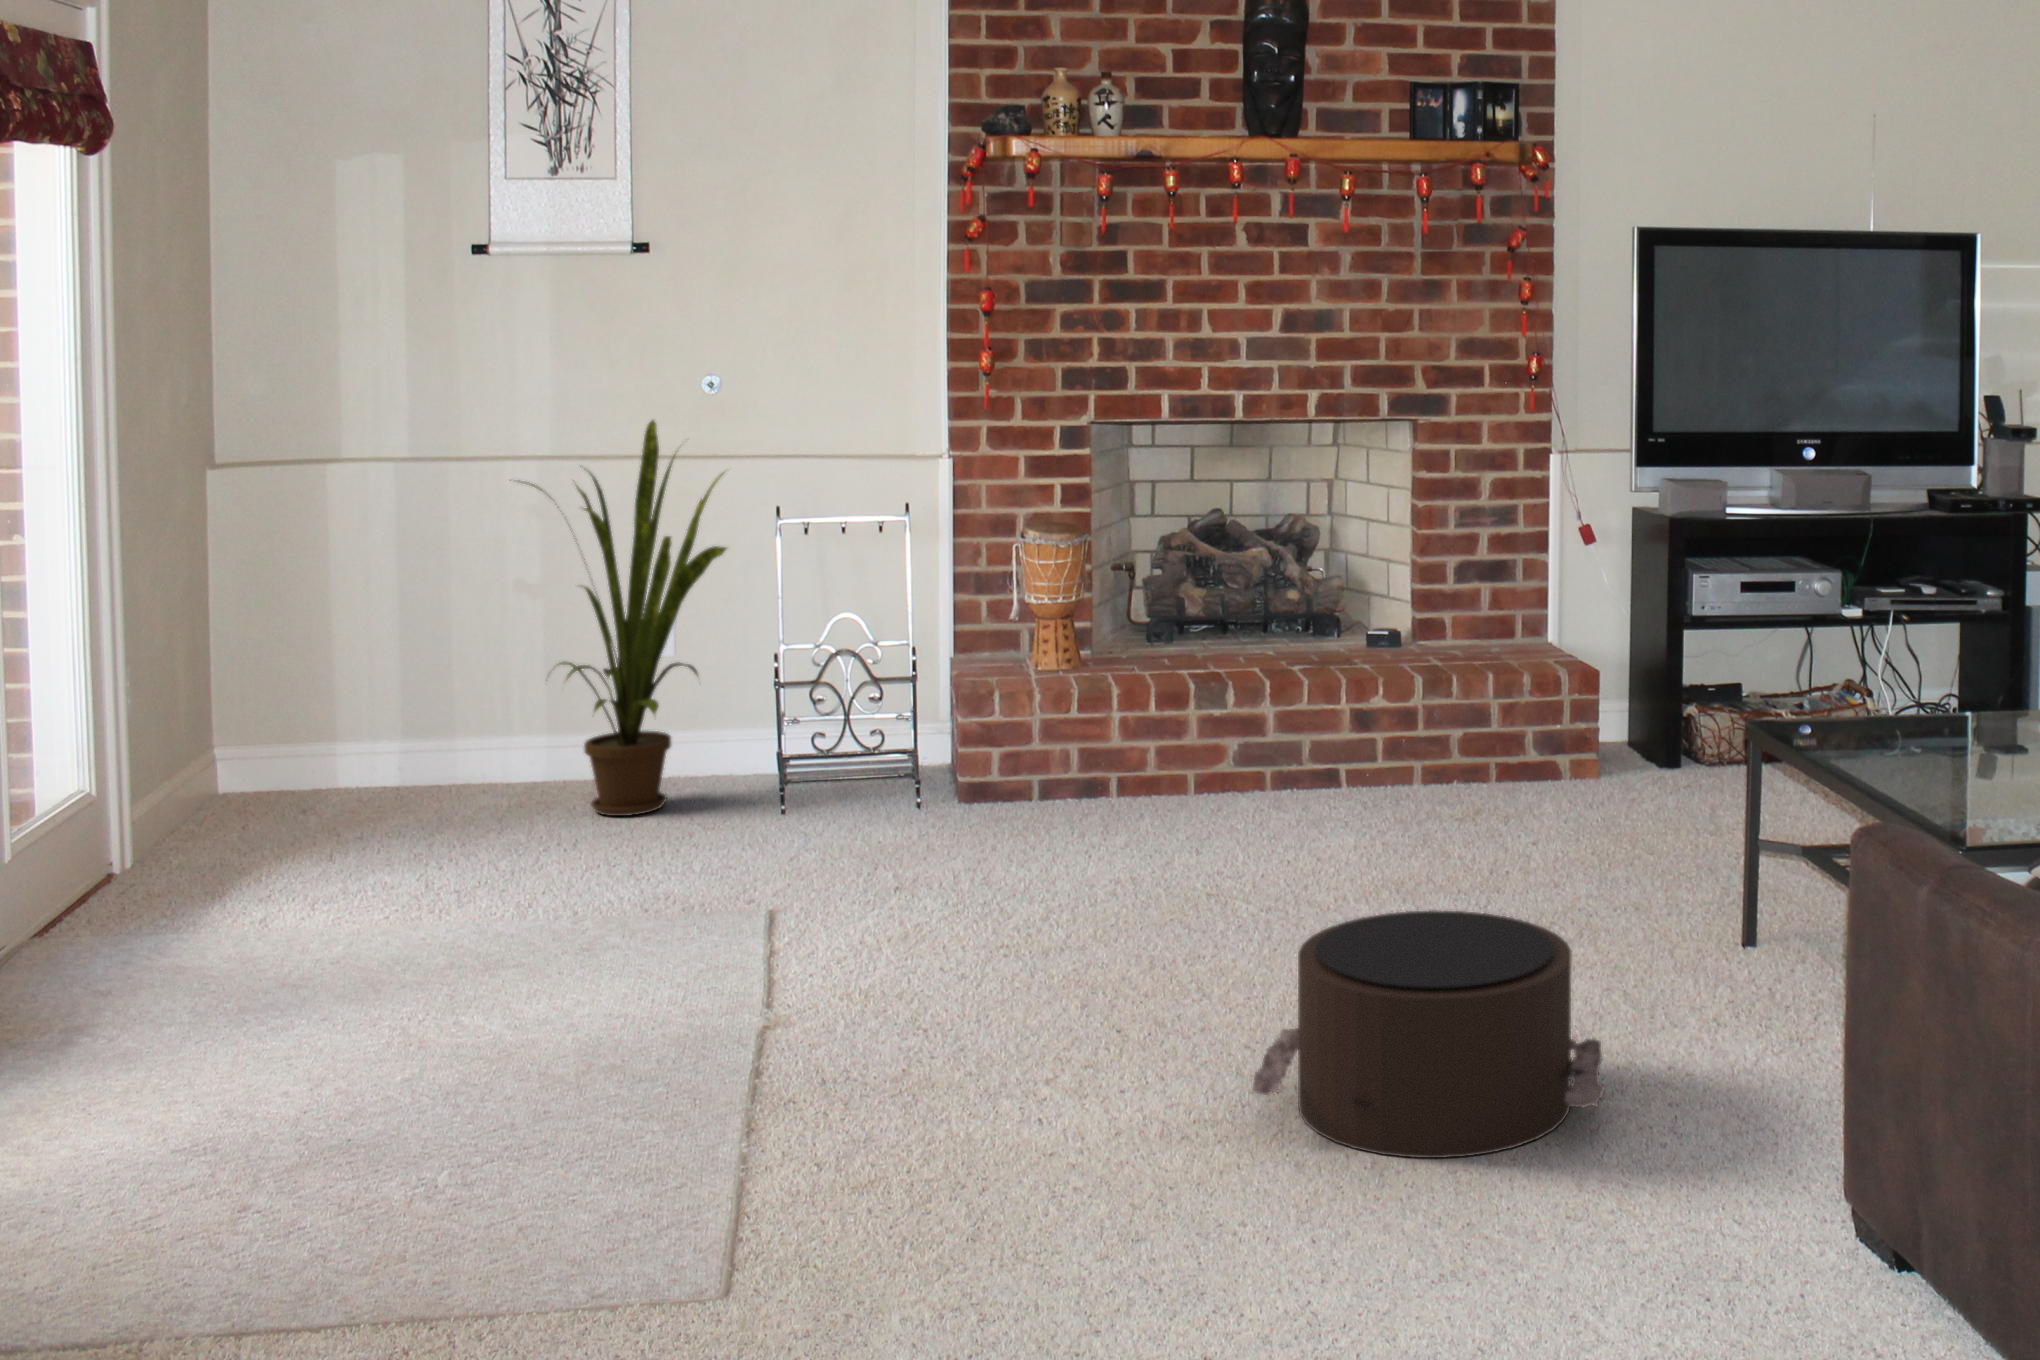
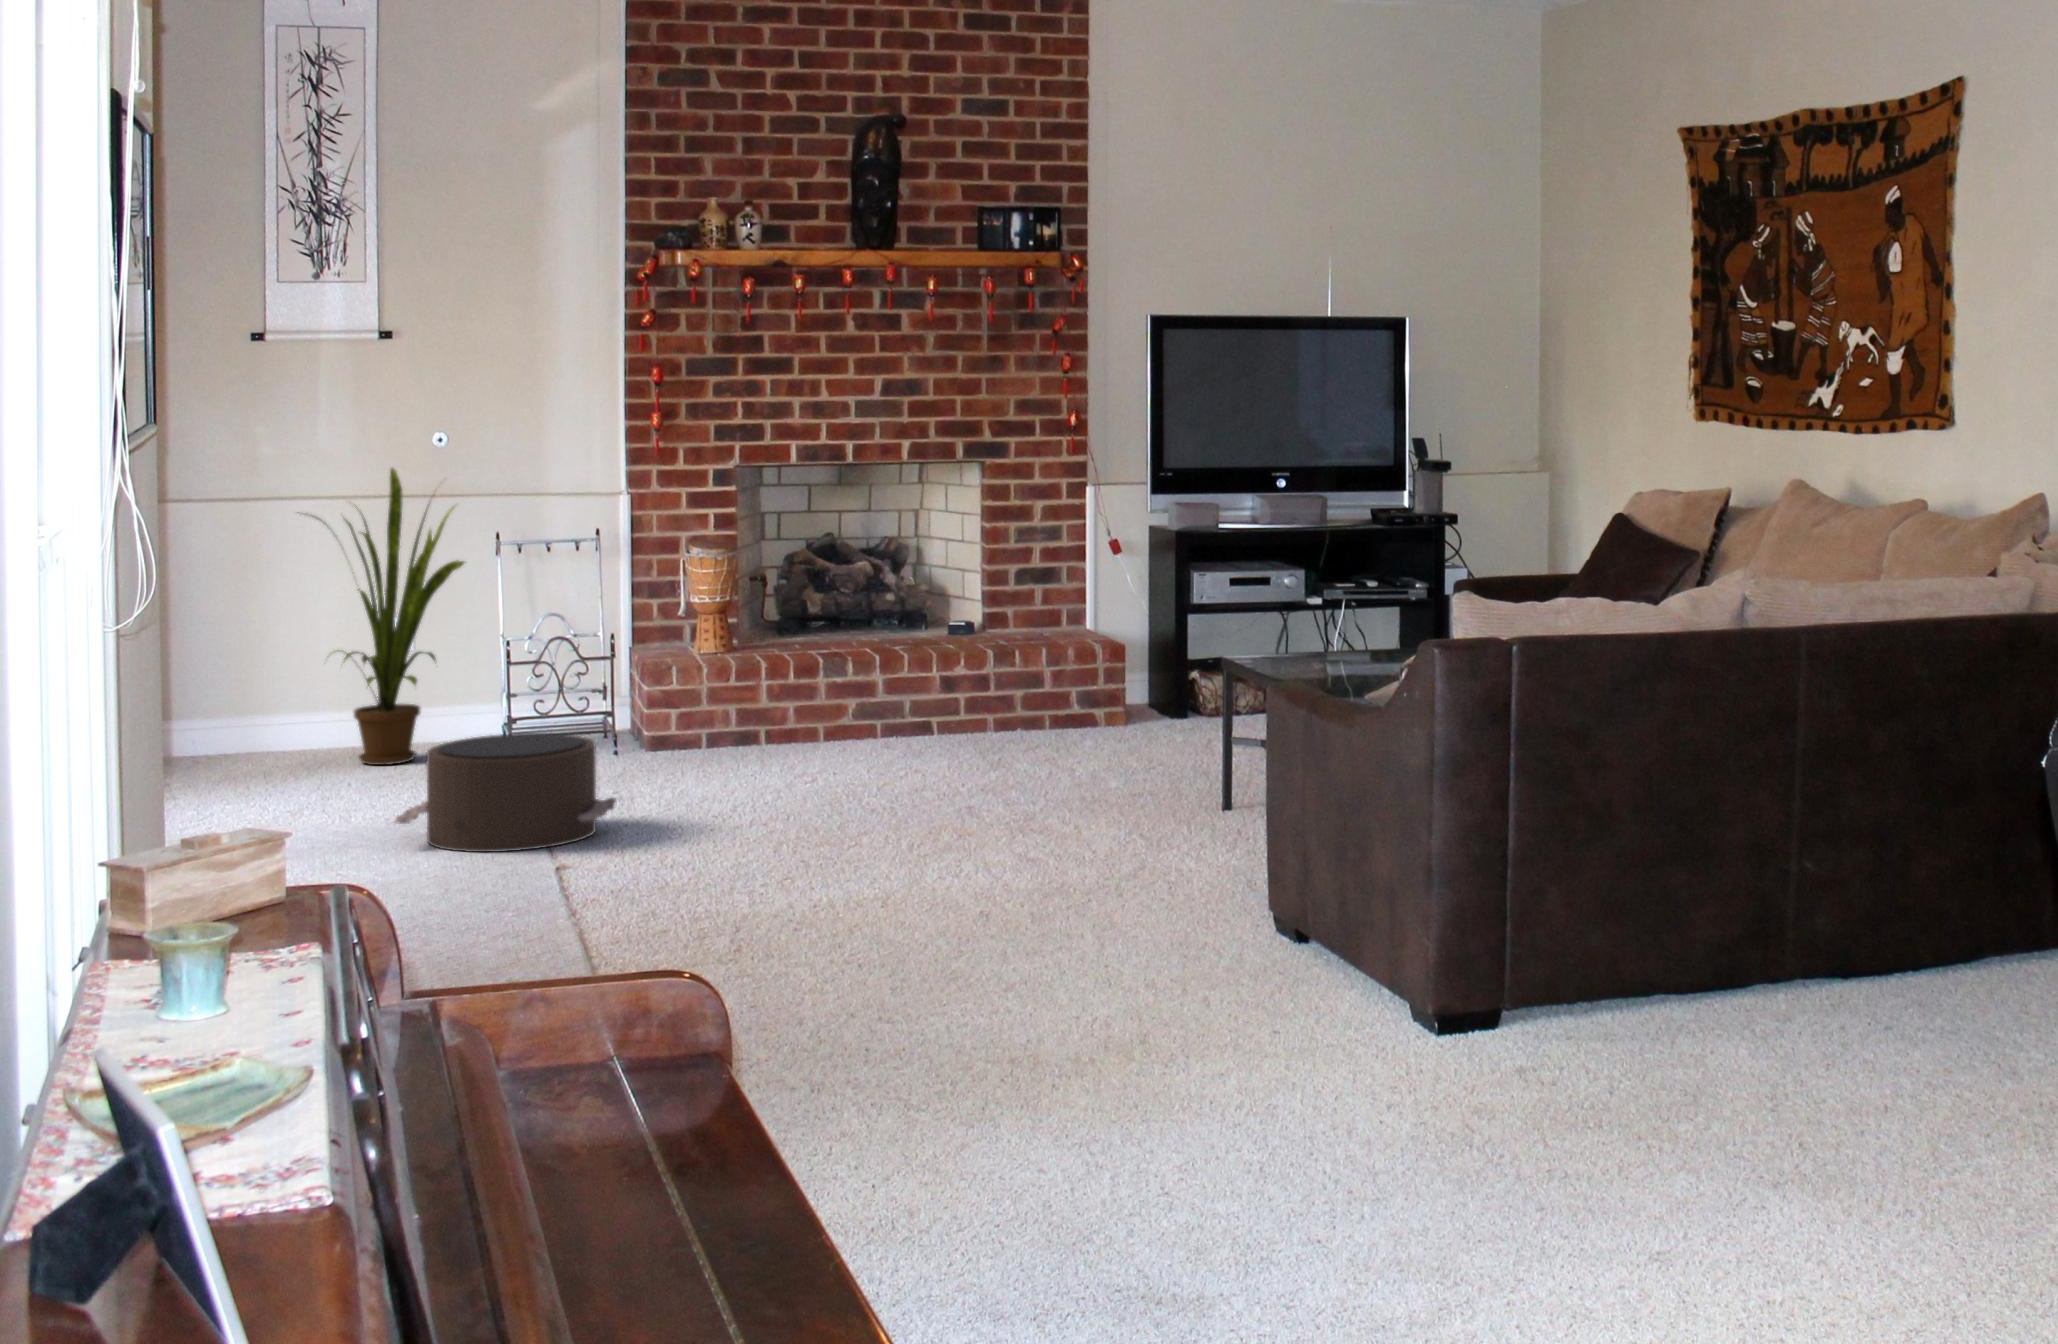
pouf: present [1252,910,1605,1158] -> present [395,733,616,852]

